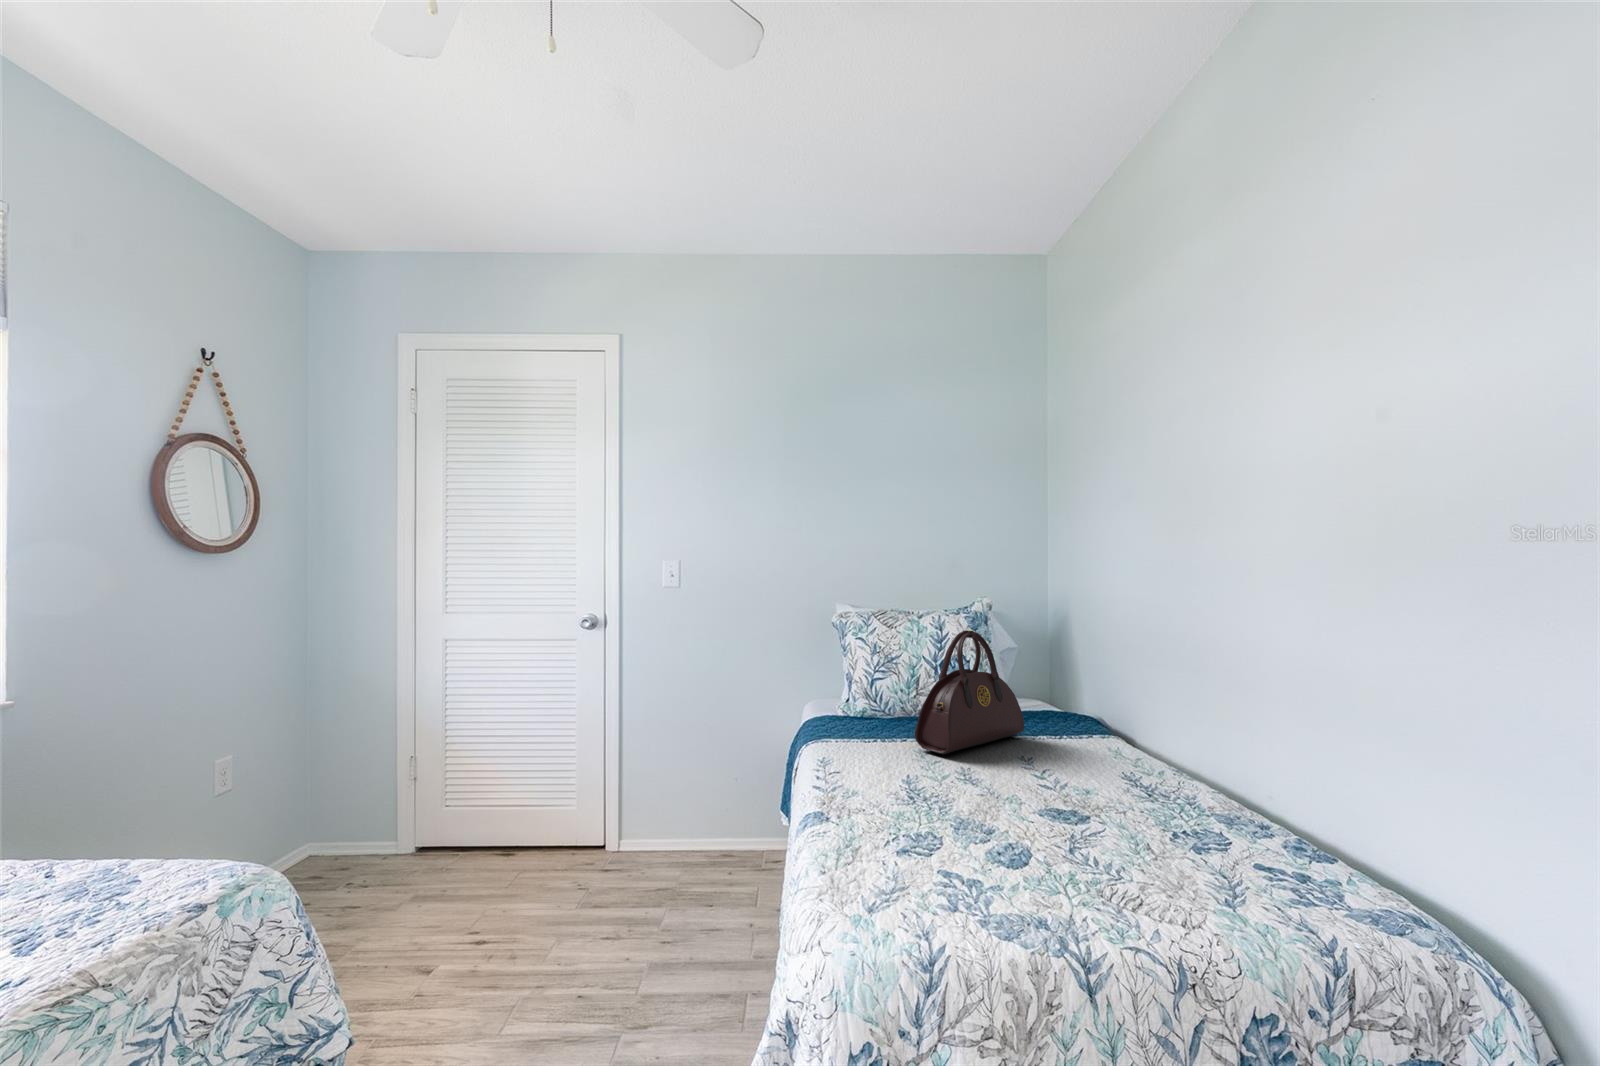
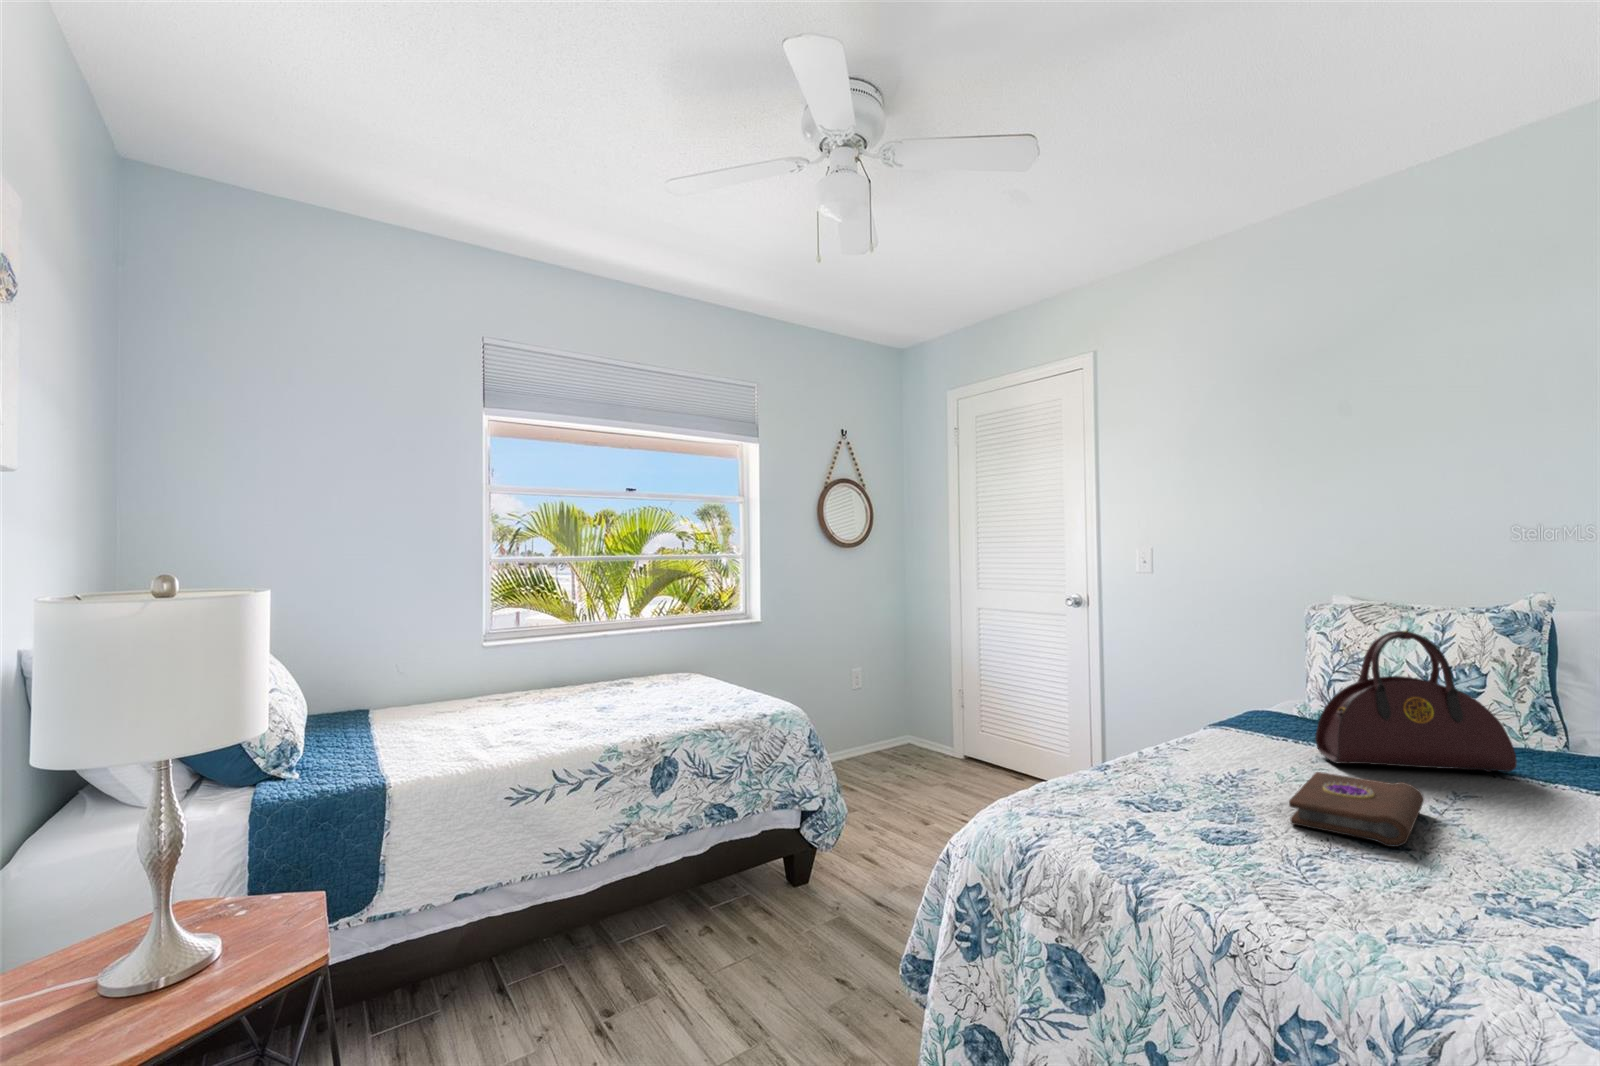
book: none [975,760,1102,823] -> present [1289,772,1424,847]

